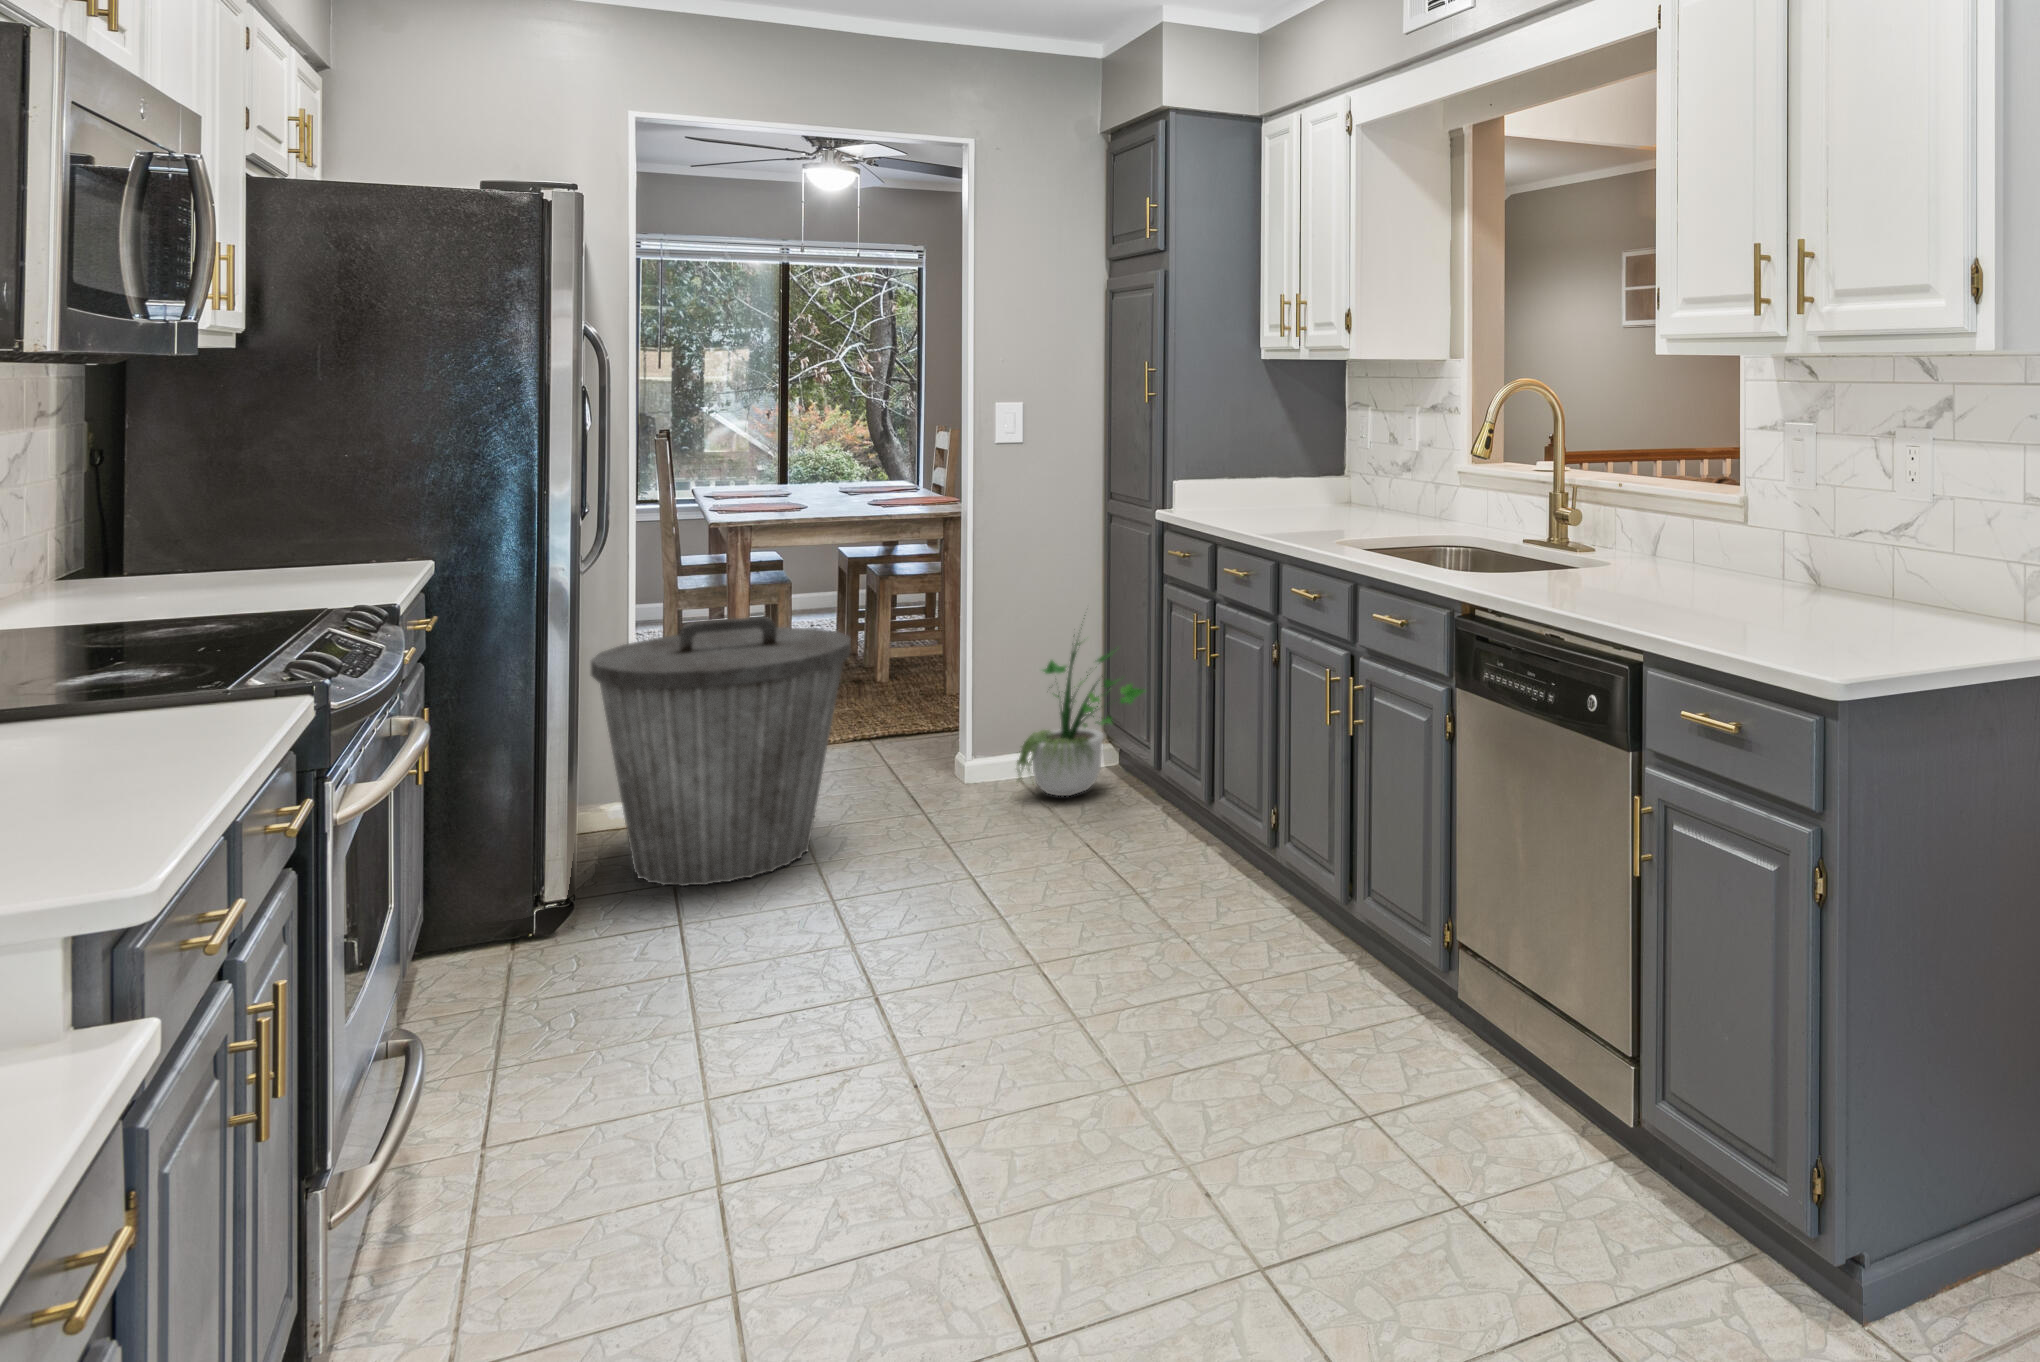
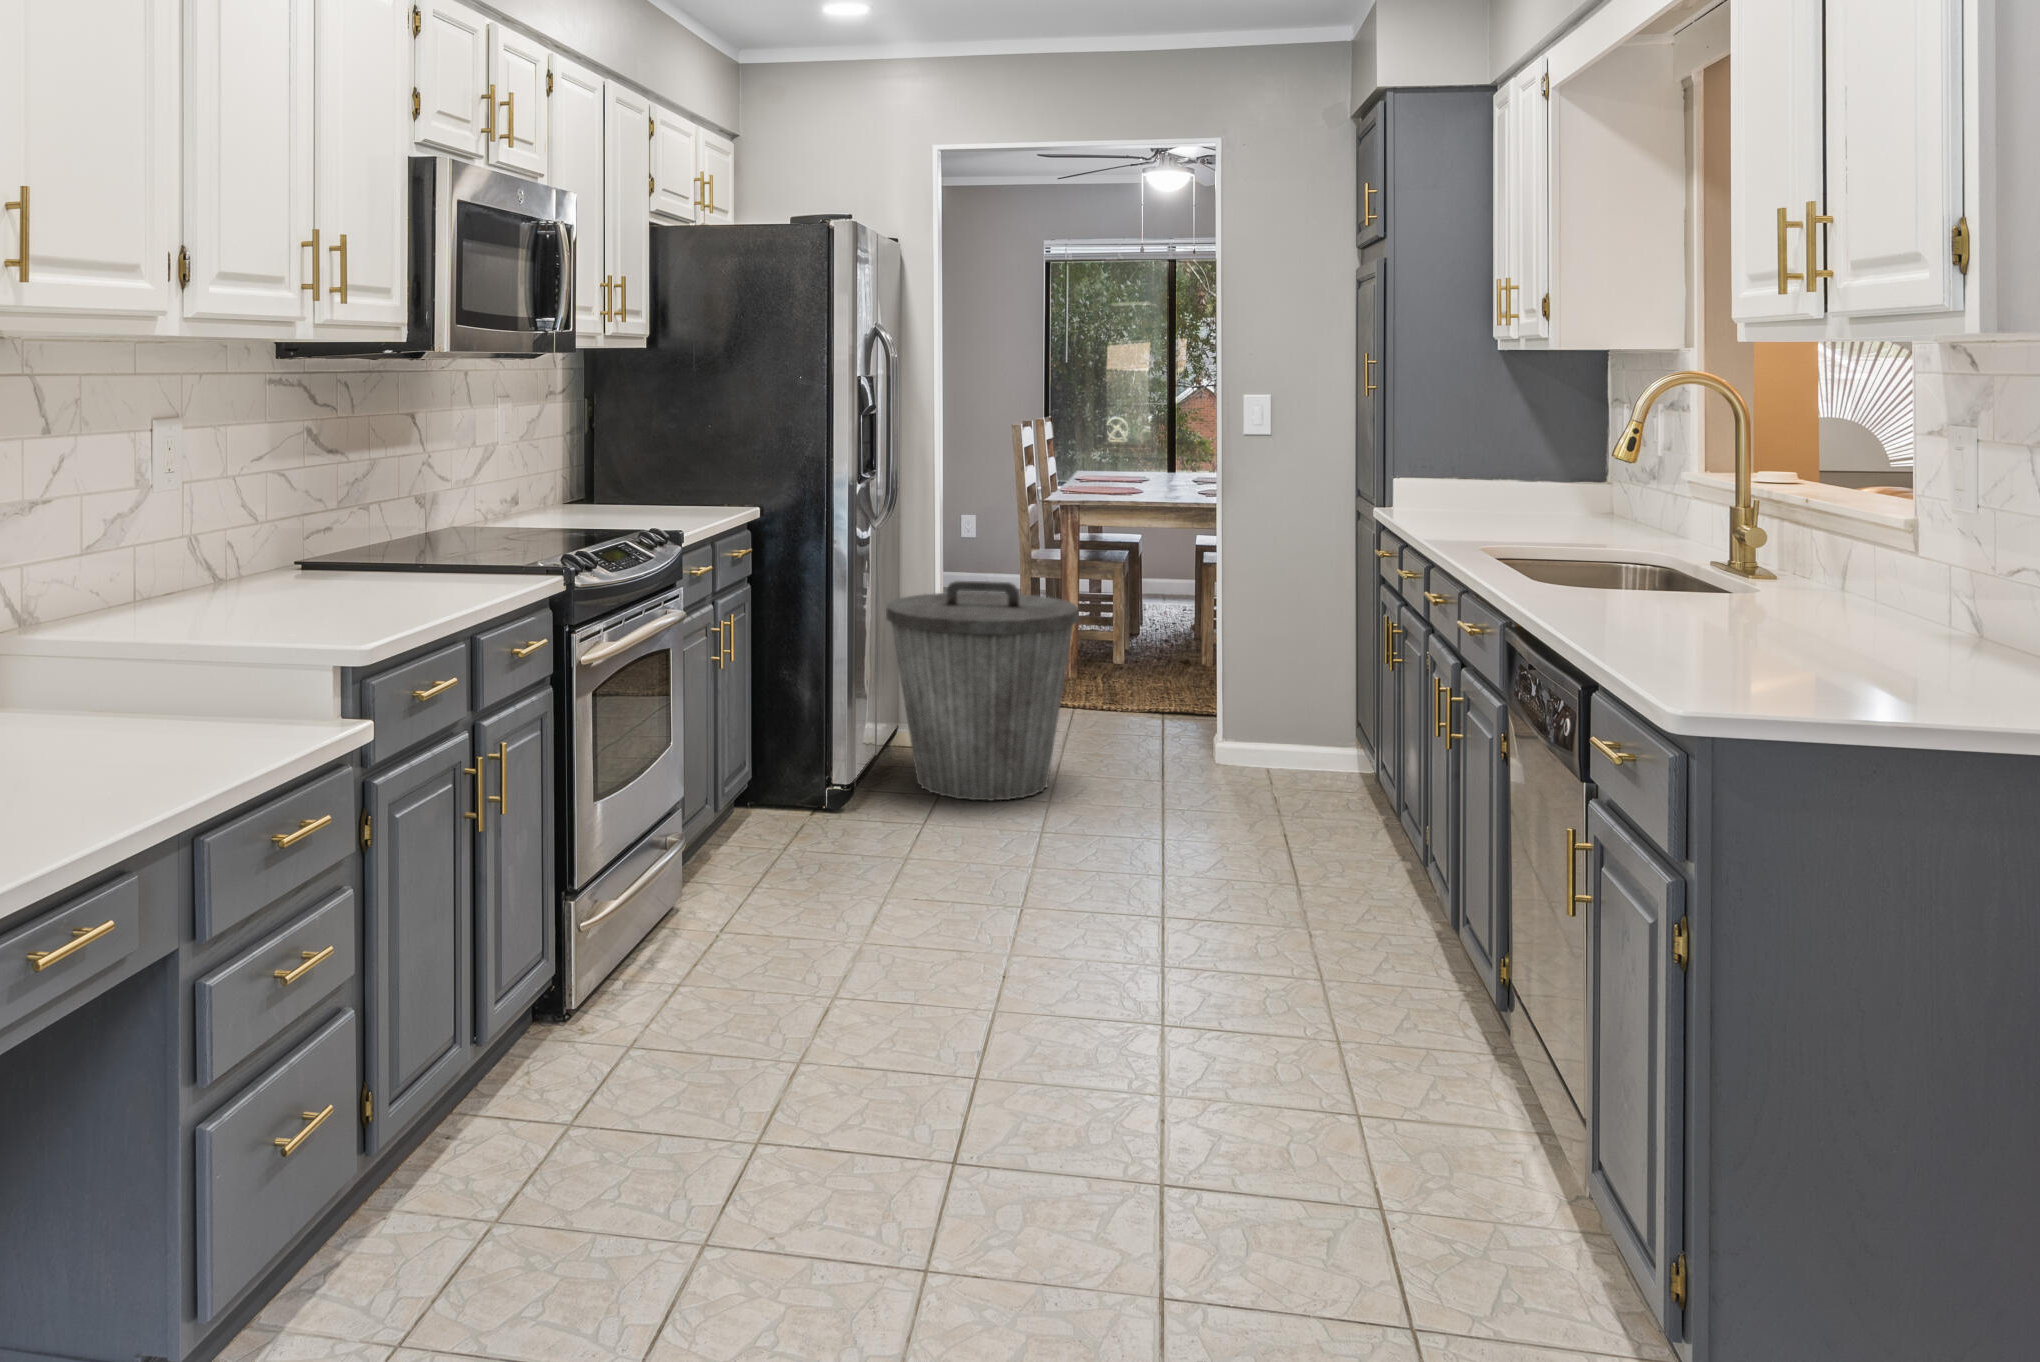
potted plant: present [1017,624,1146,796] -> none [1237,604,1361,795]

